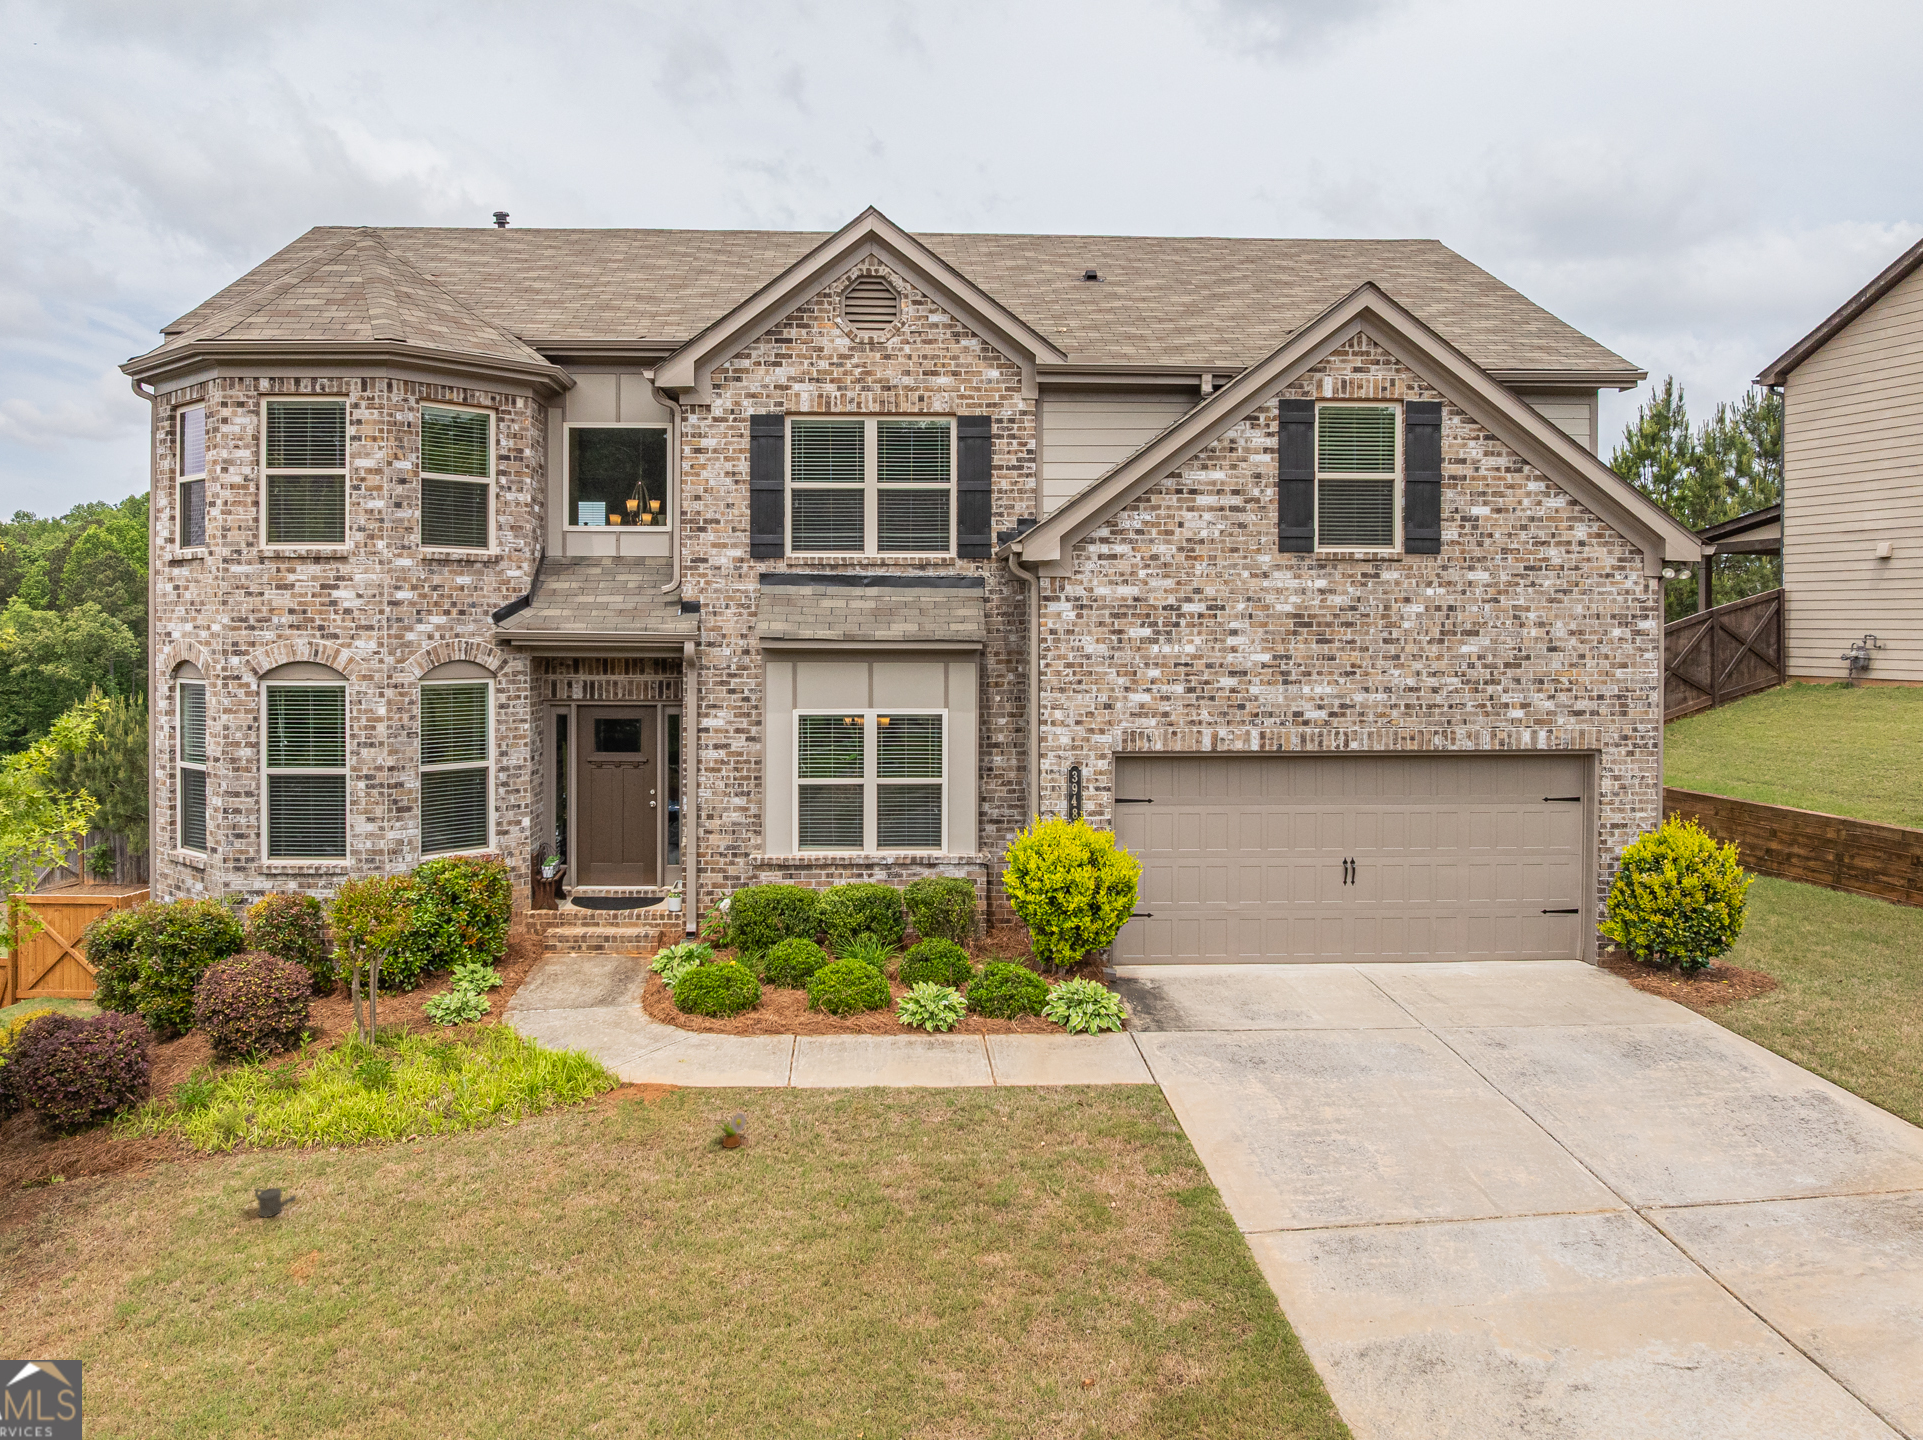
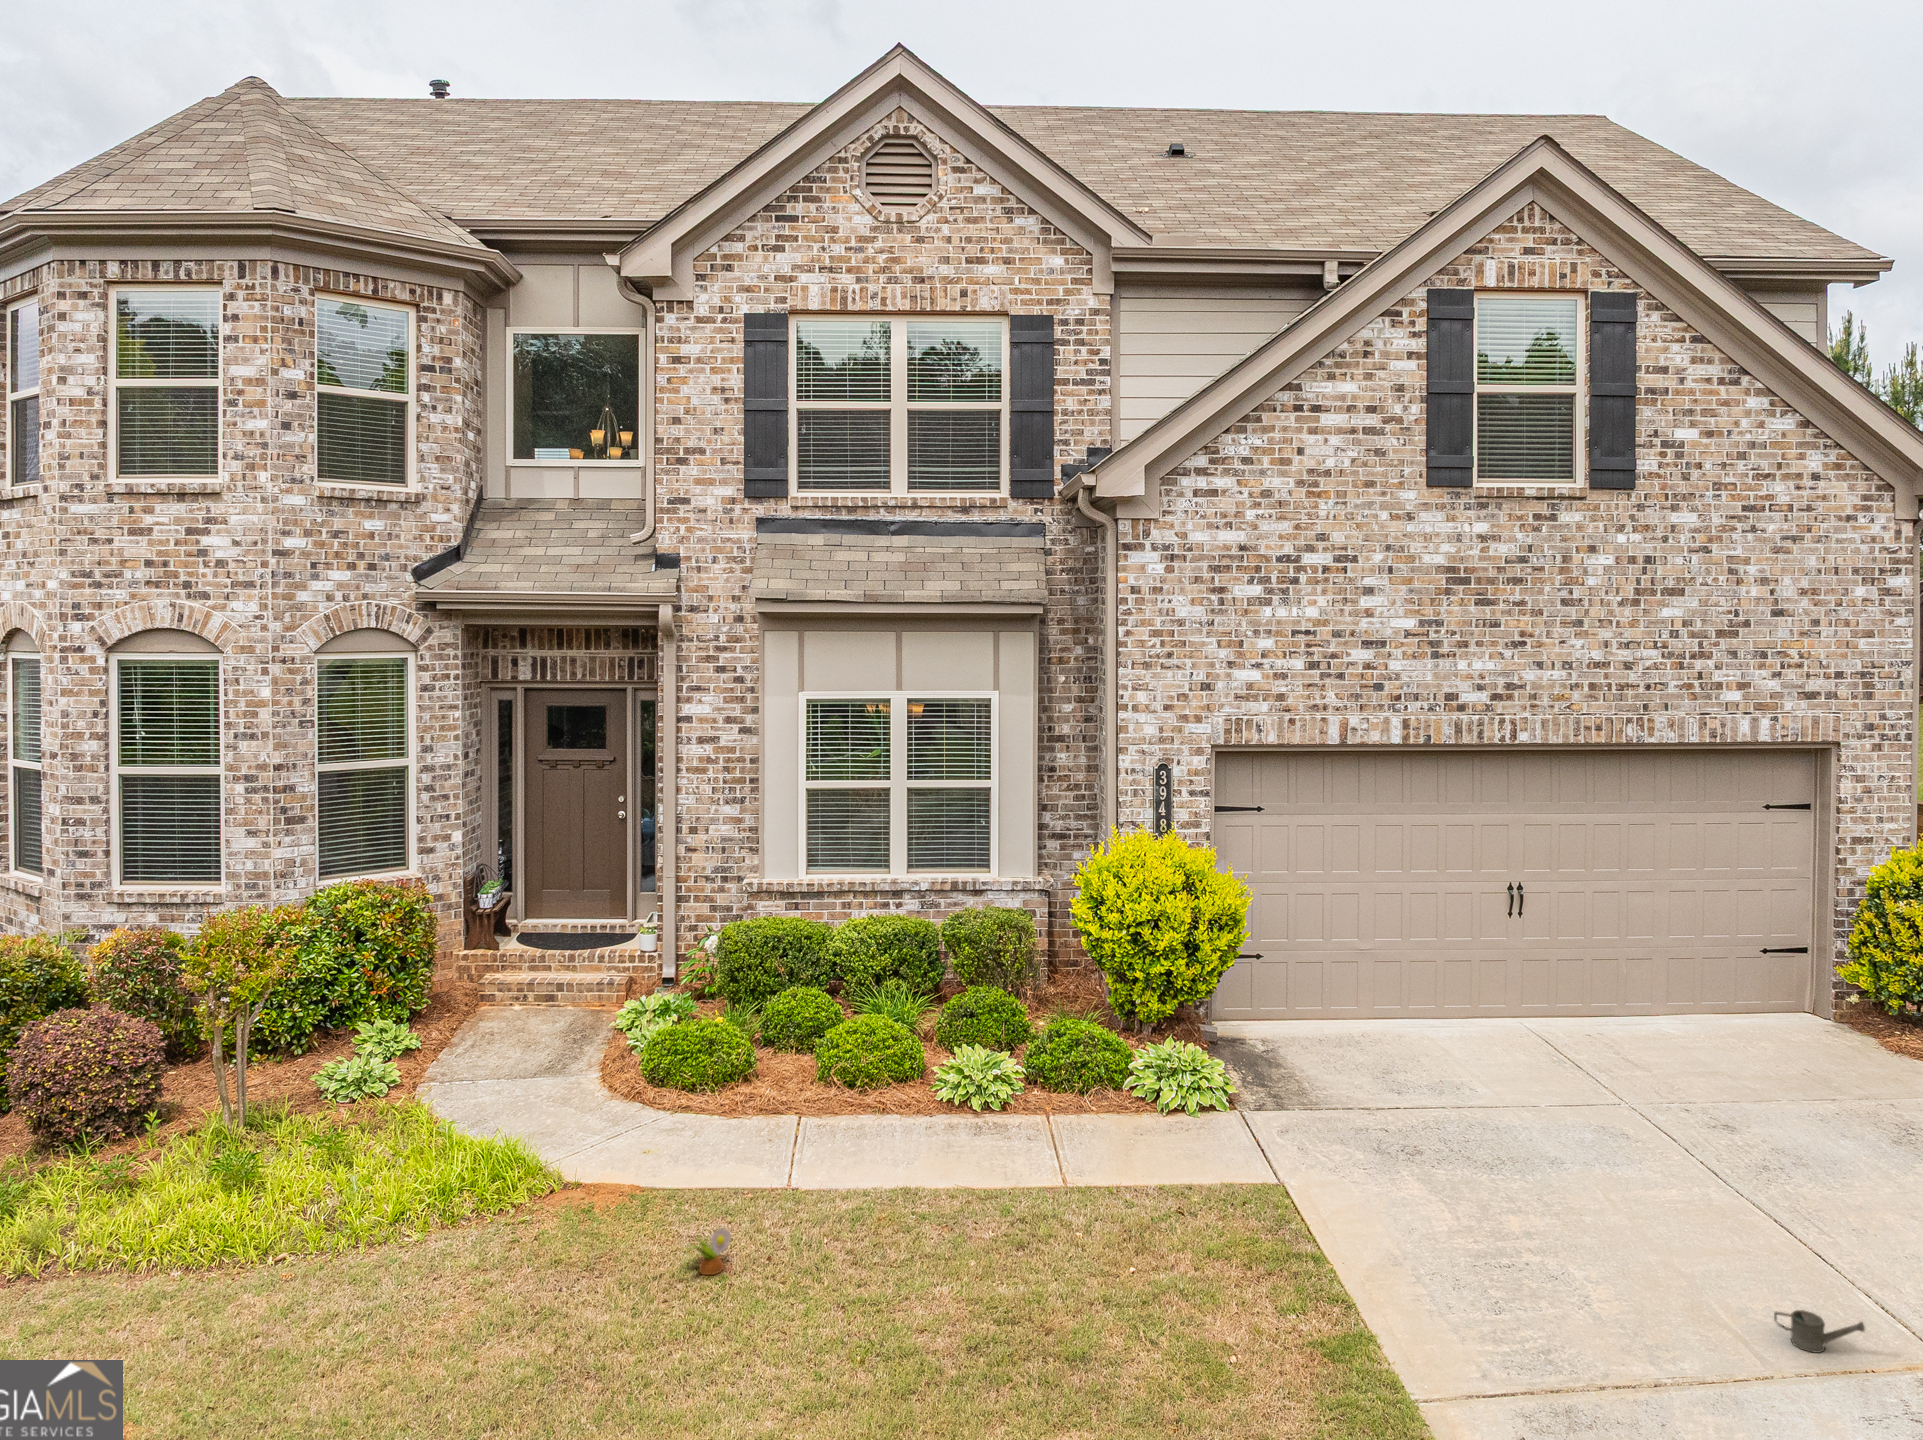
watering can: present [255,1188,296,1217] -> present [1774,1310,1865,1353]

